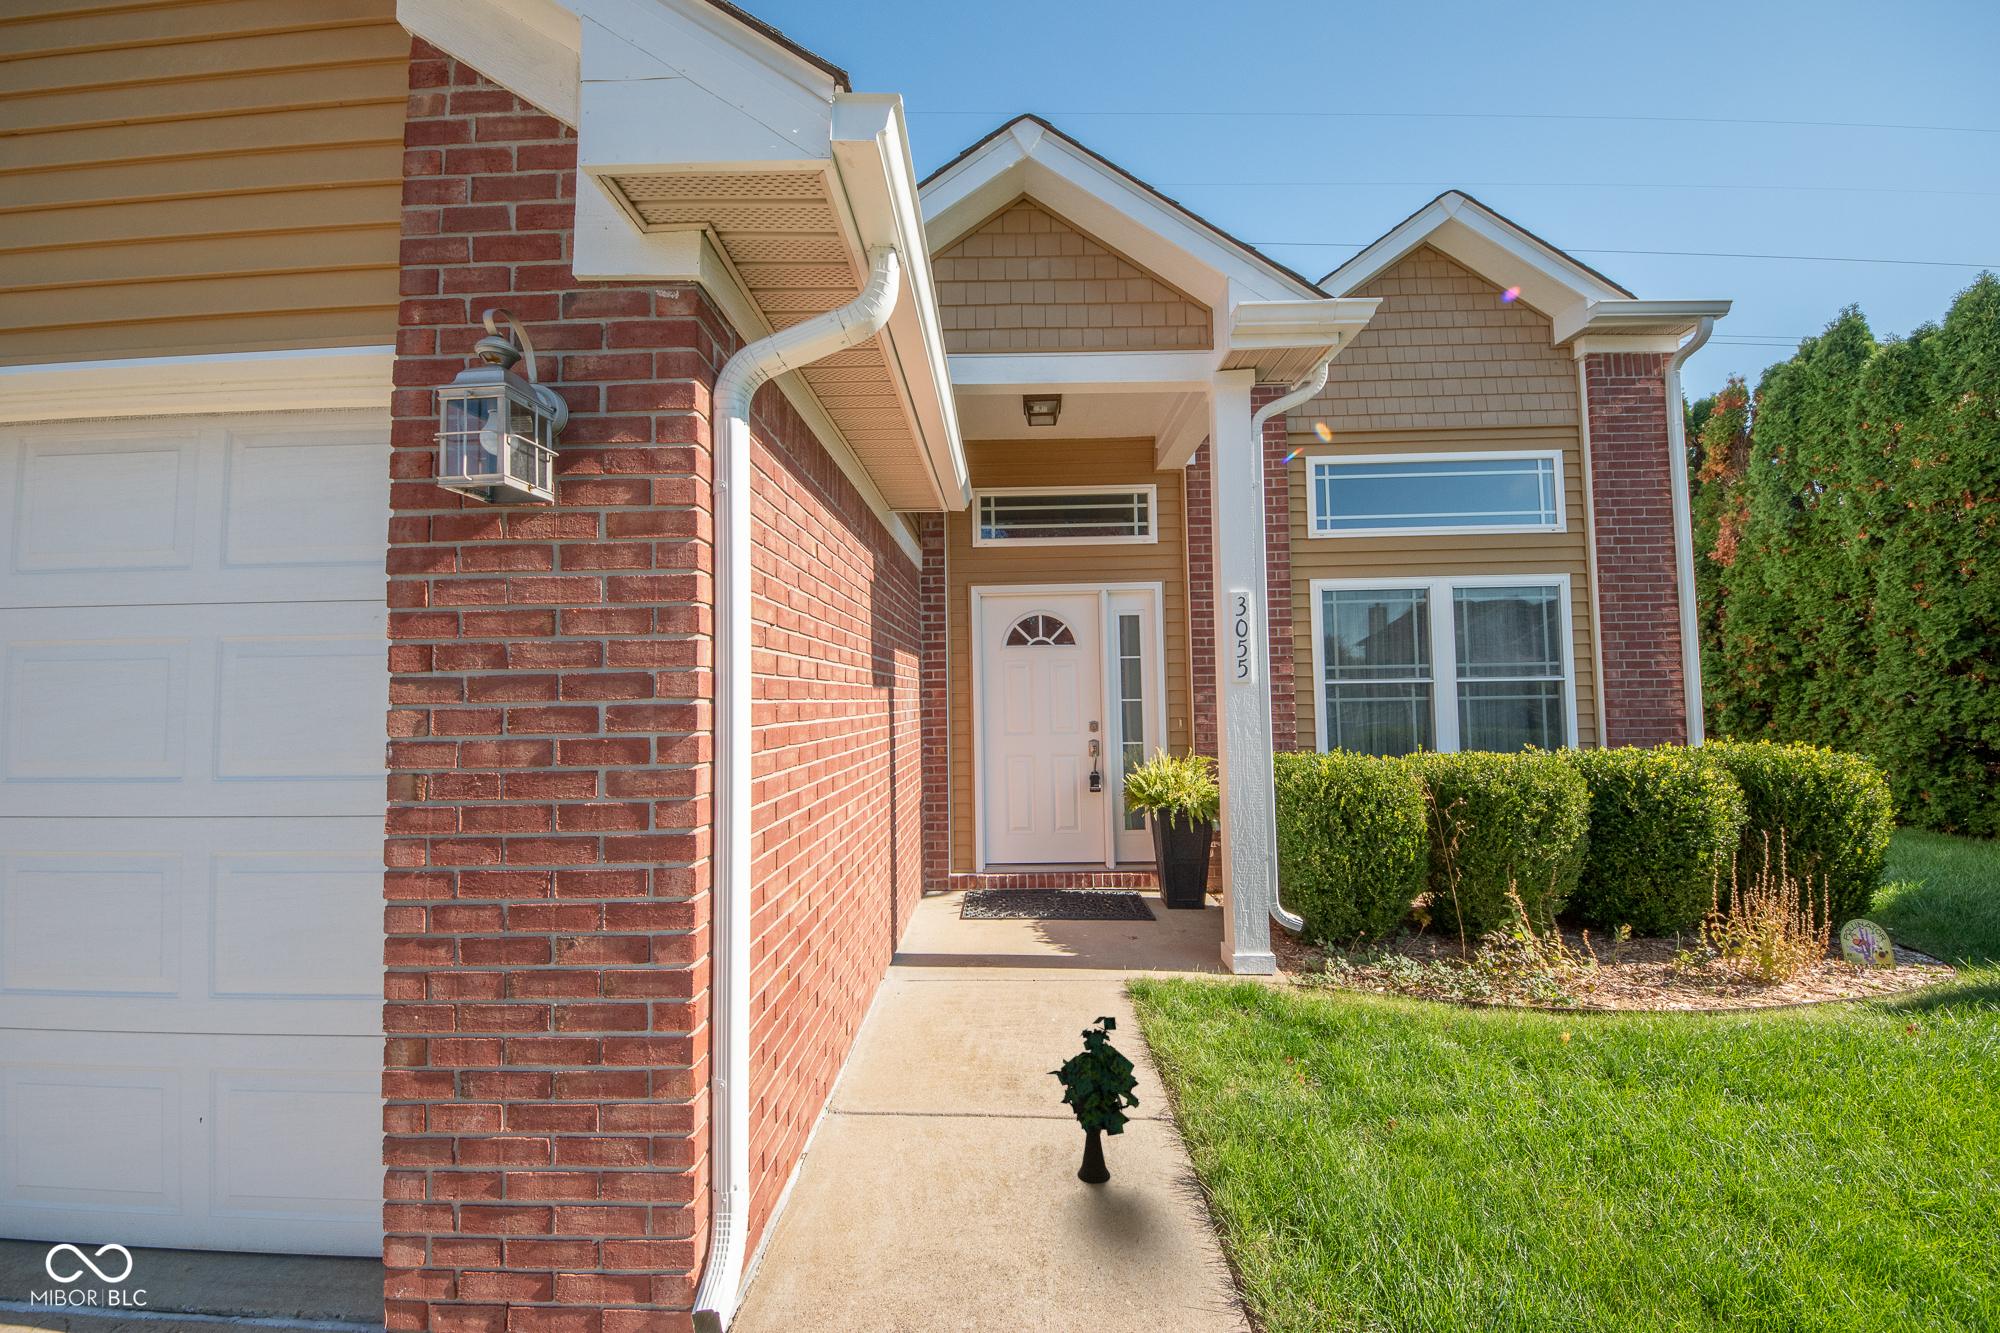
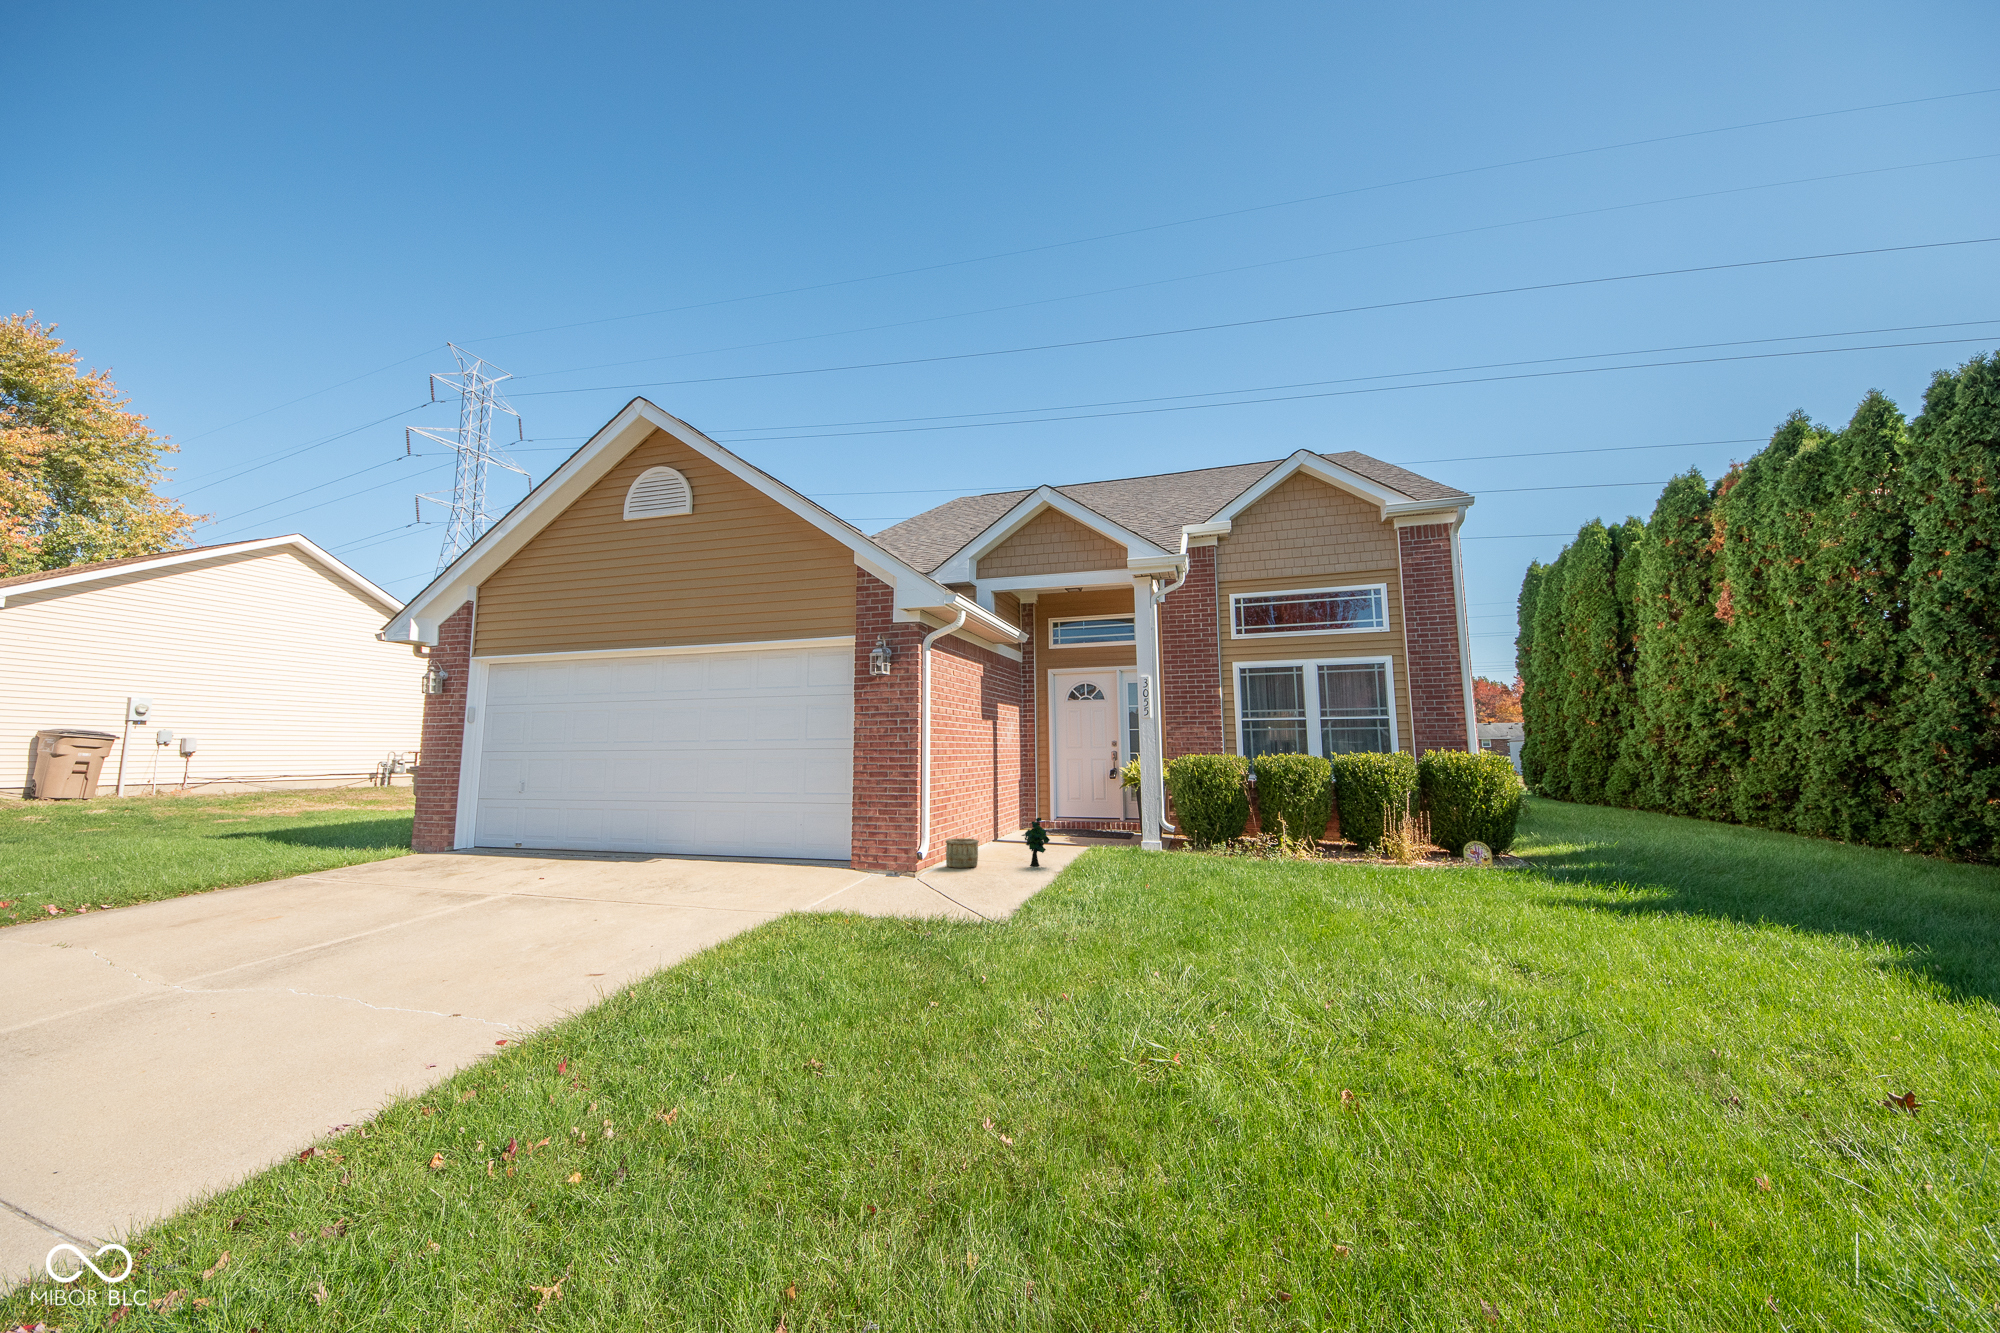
wooden bucket: none [797,1097,914,1243] -> present [946,838,979,868]

